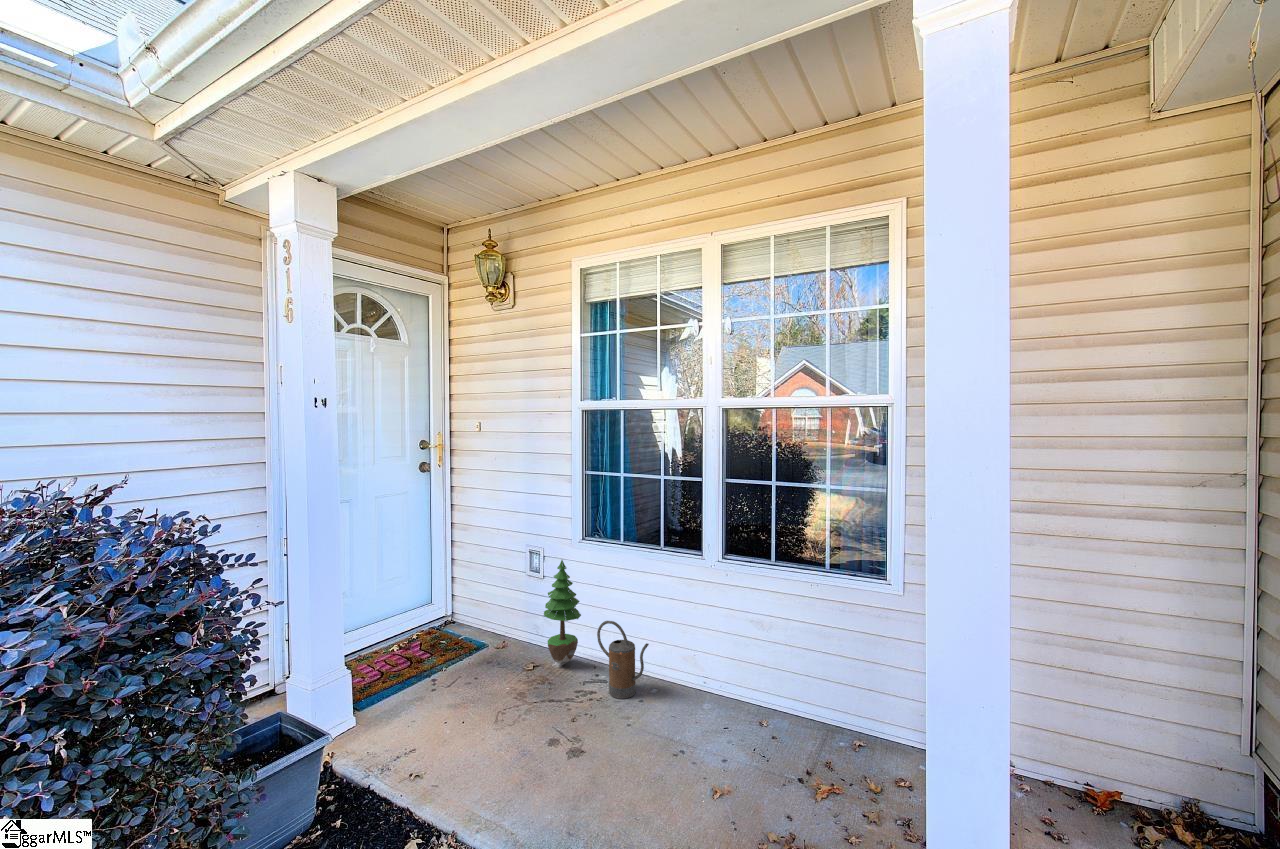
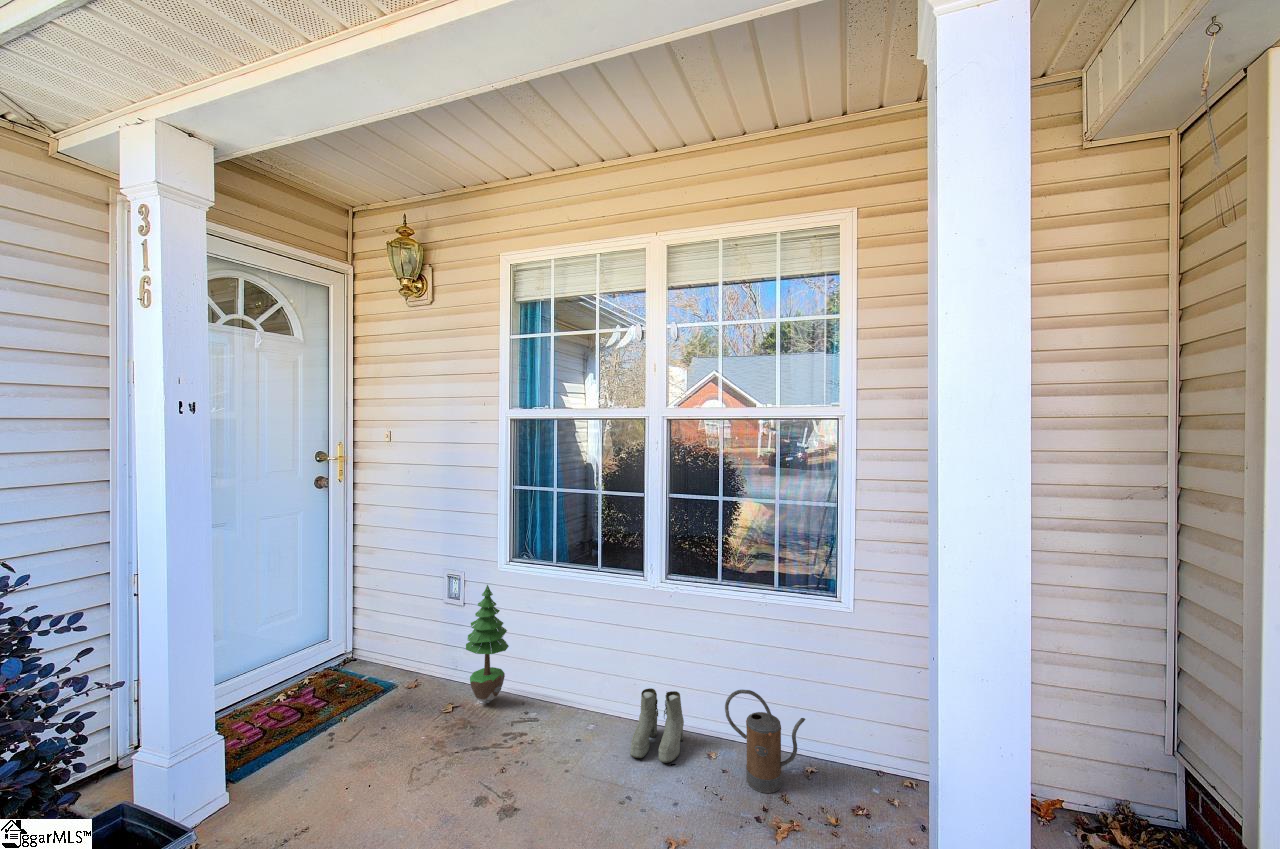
watering can: present [597,621,649,699] -> present [725,690,805,793]
boots: none [687,659,738,726] -> present [630,688,684,763]

